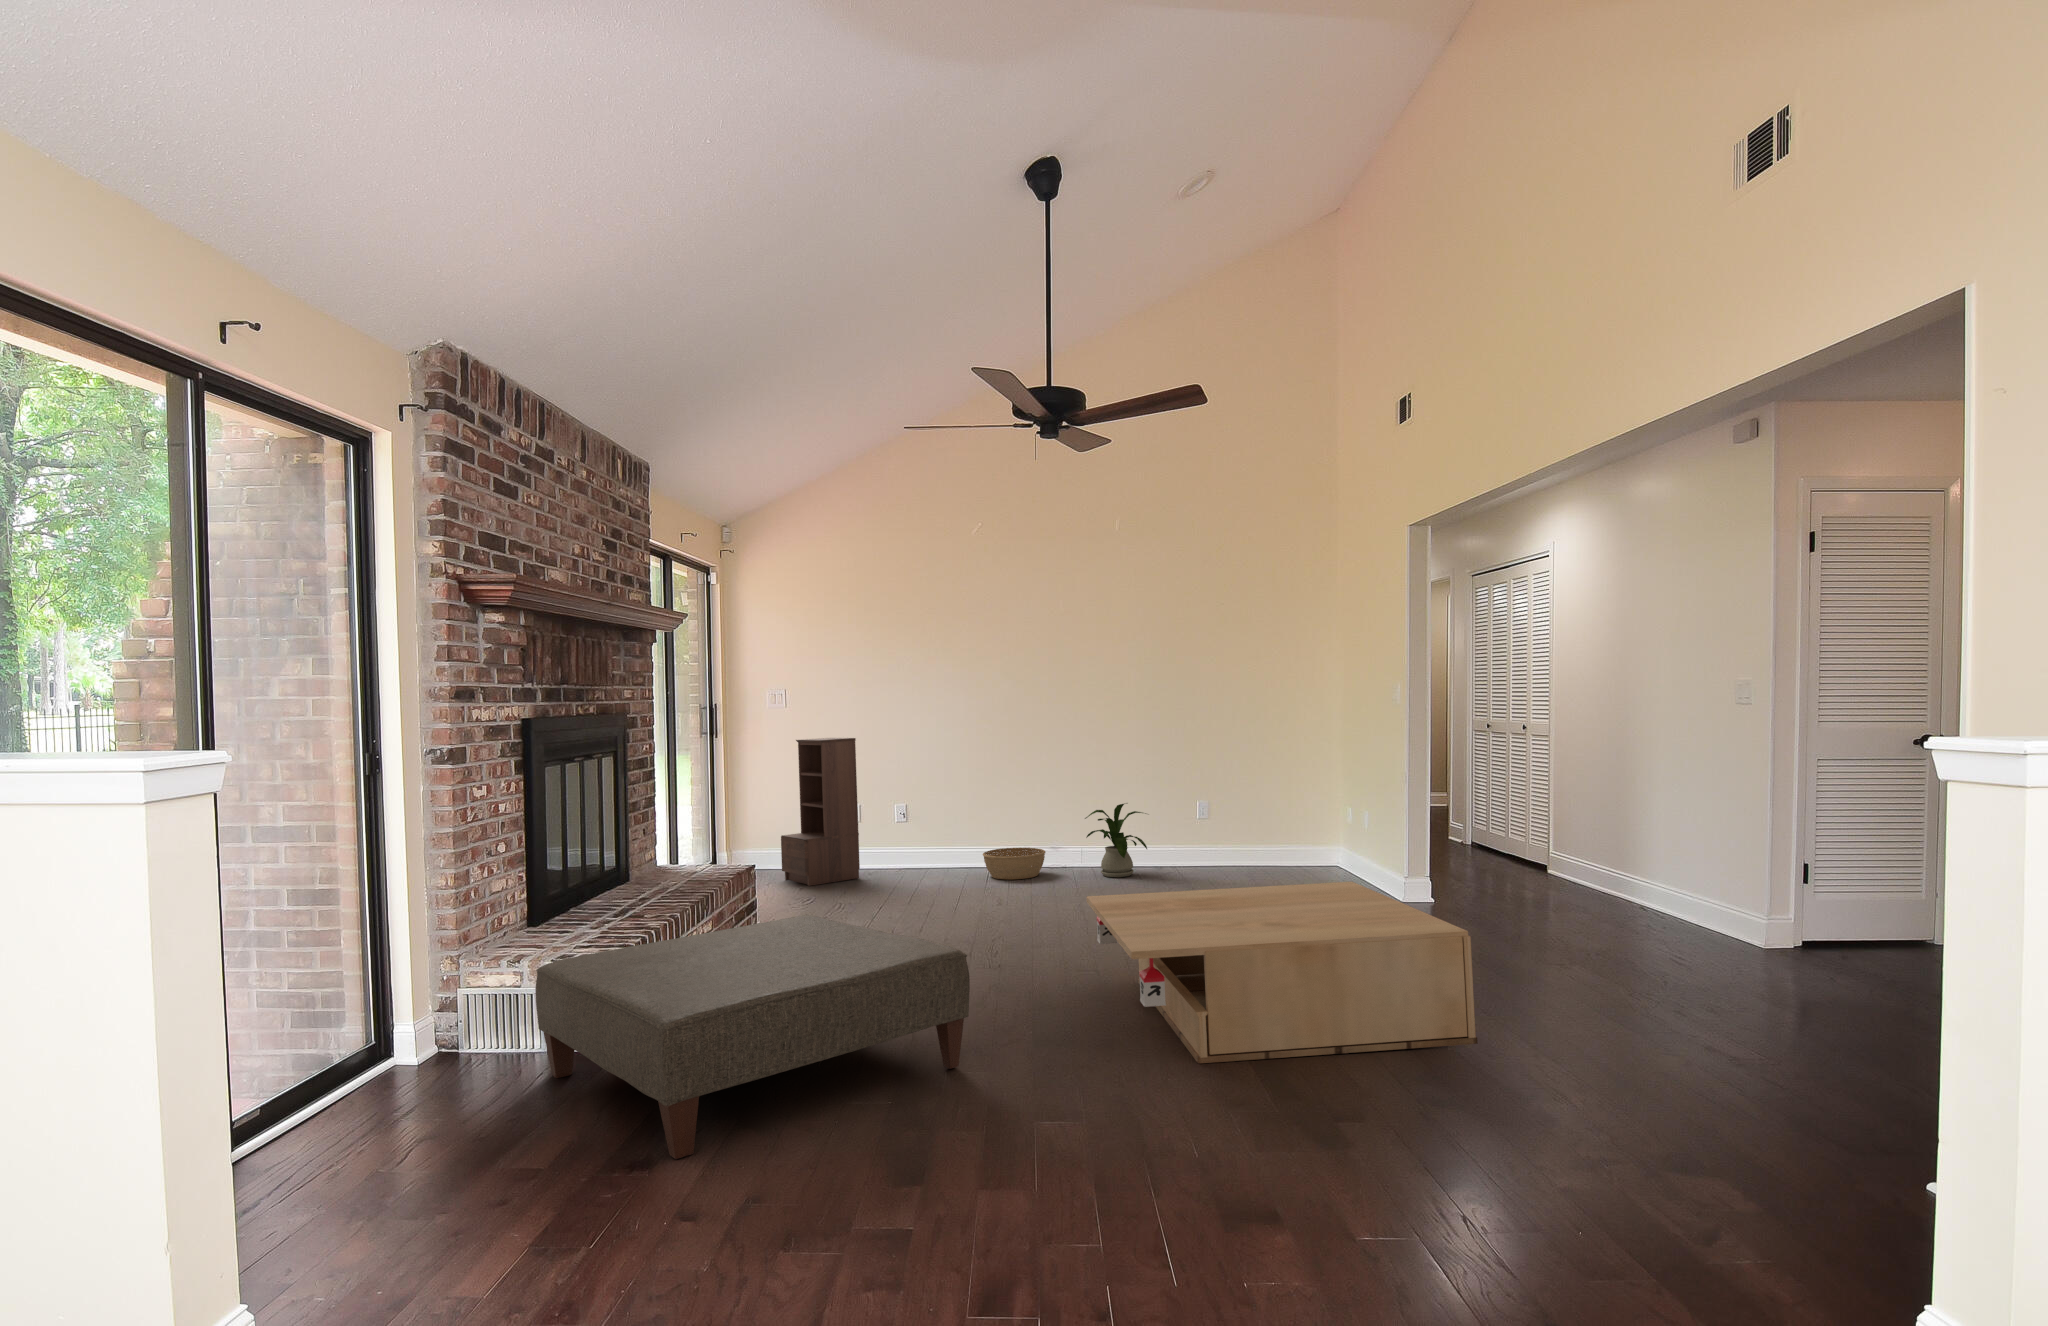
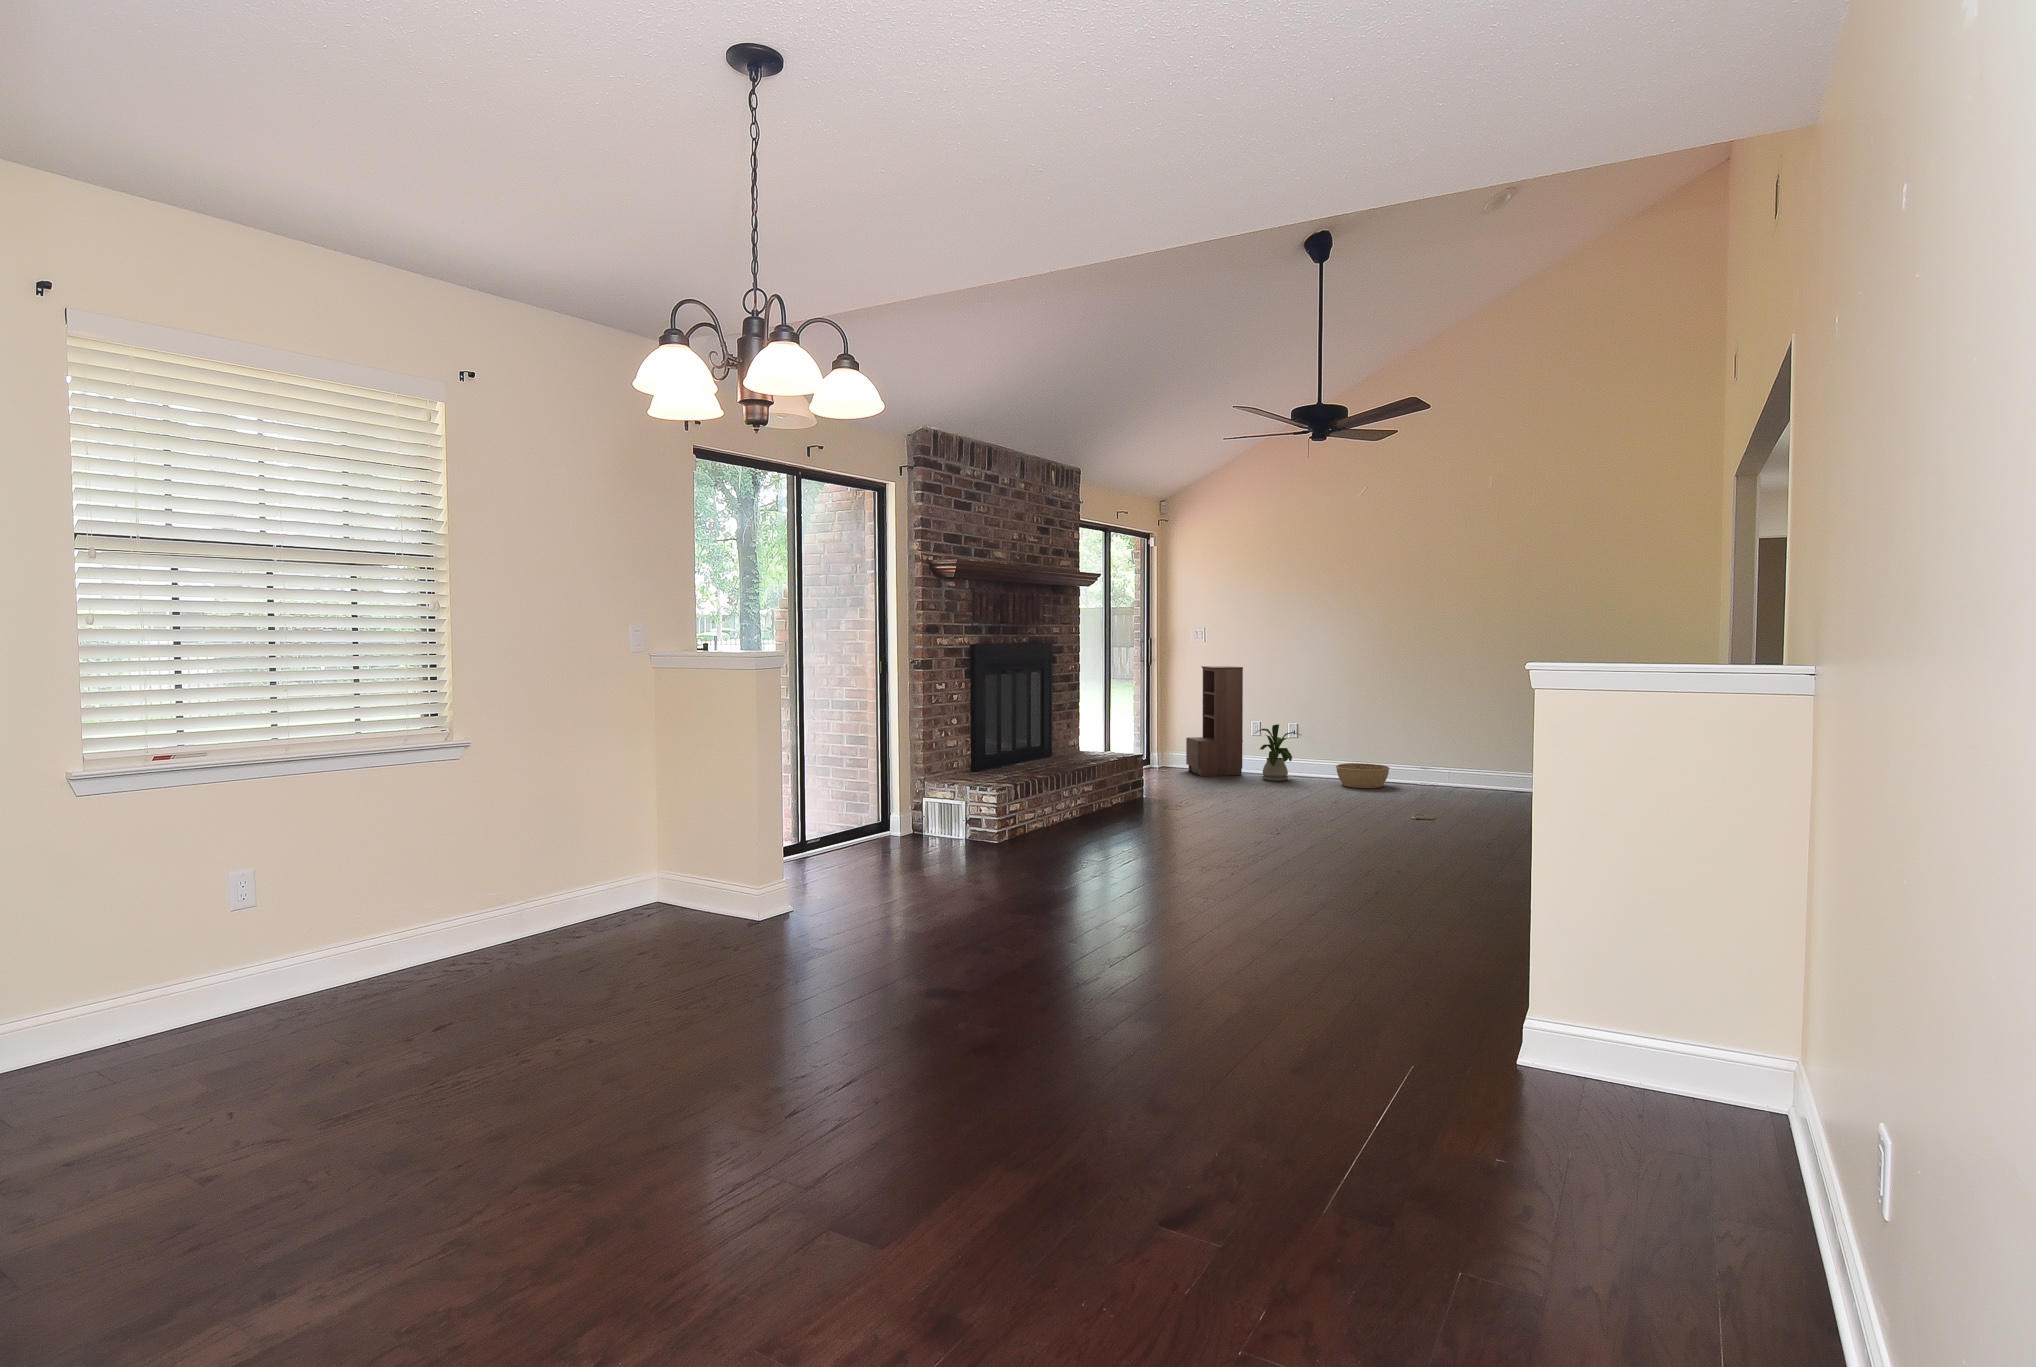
house plant: present [1085,803,1147,877] -> present [1257,724,1300,781]
coffee table: present [1087,882,1478,1064] -> none [1276,788,1534,916]
ottoman: present [535,915,970,1159] -> none [954,778,1179,883]

